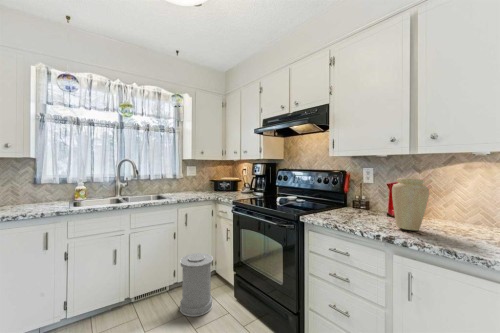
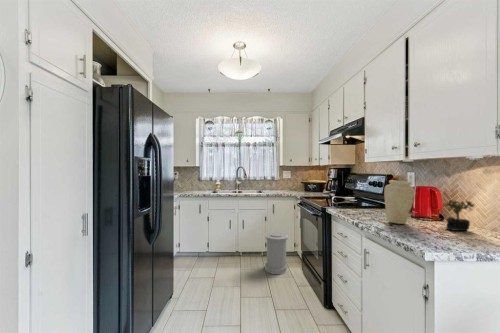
succulent plant: none [451,196,480,231] -> present [445,200,474,231]

